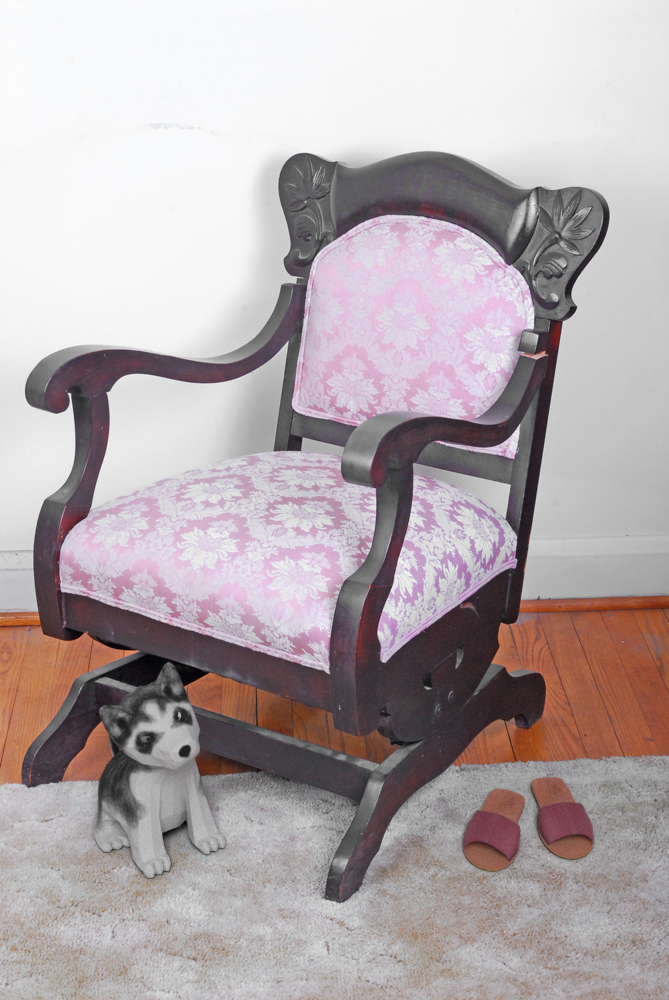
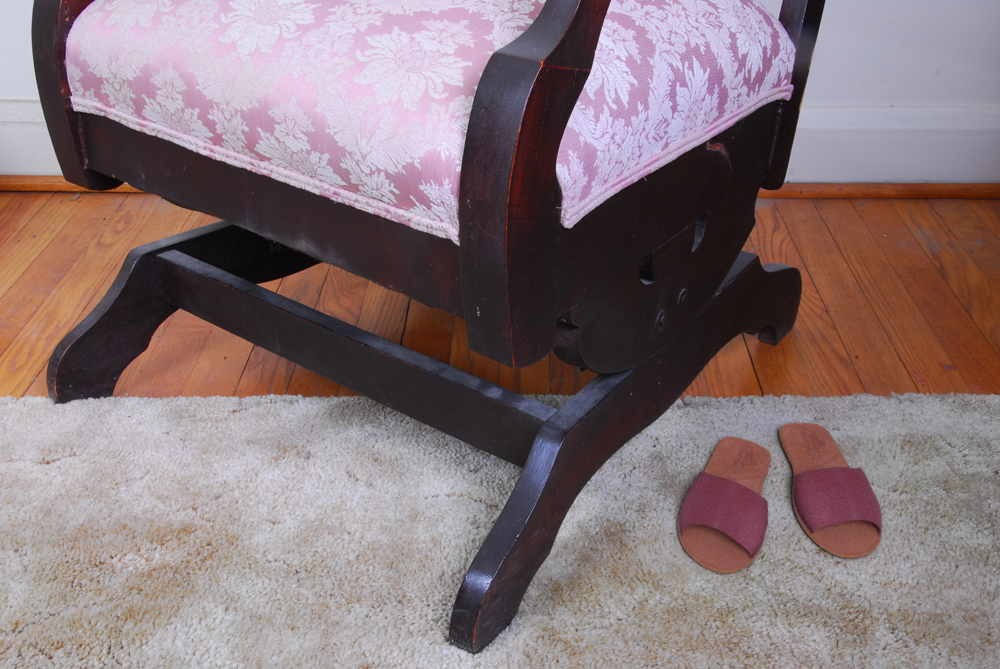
plush toy: present [93,662,226,878] -> none [72,219,313,558]

